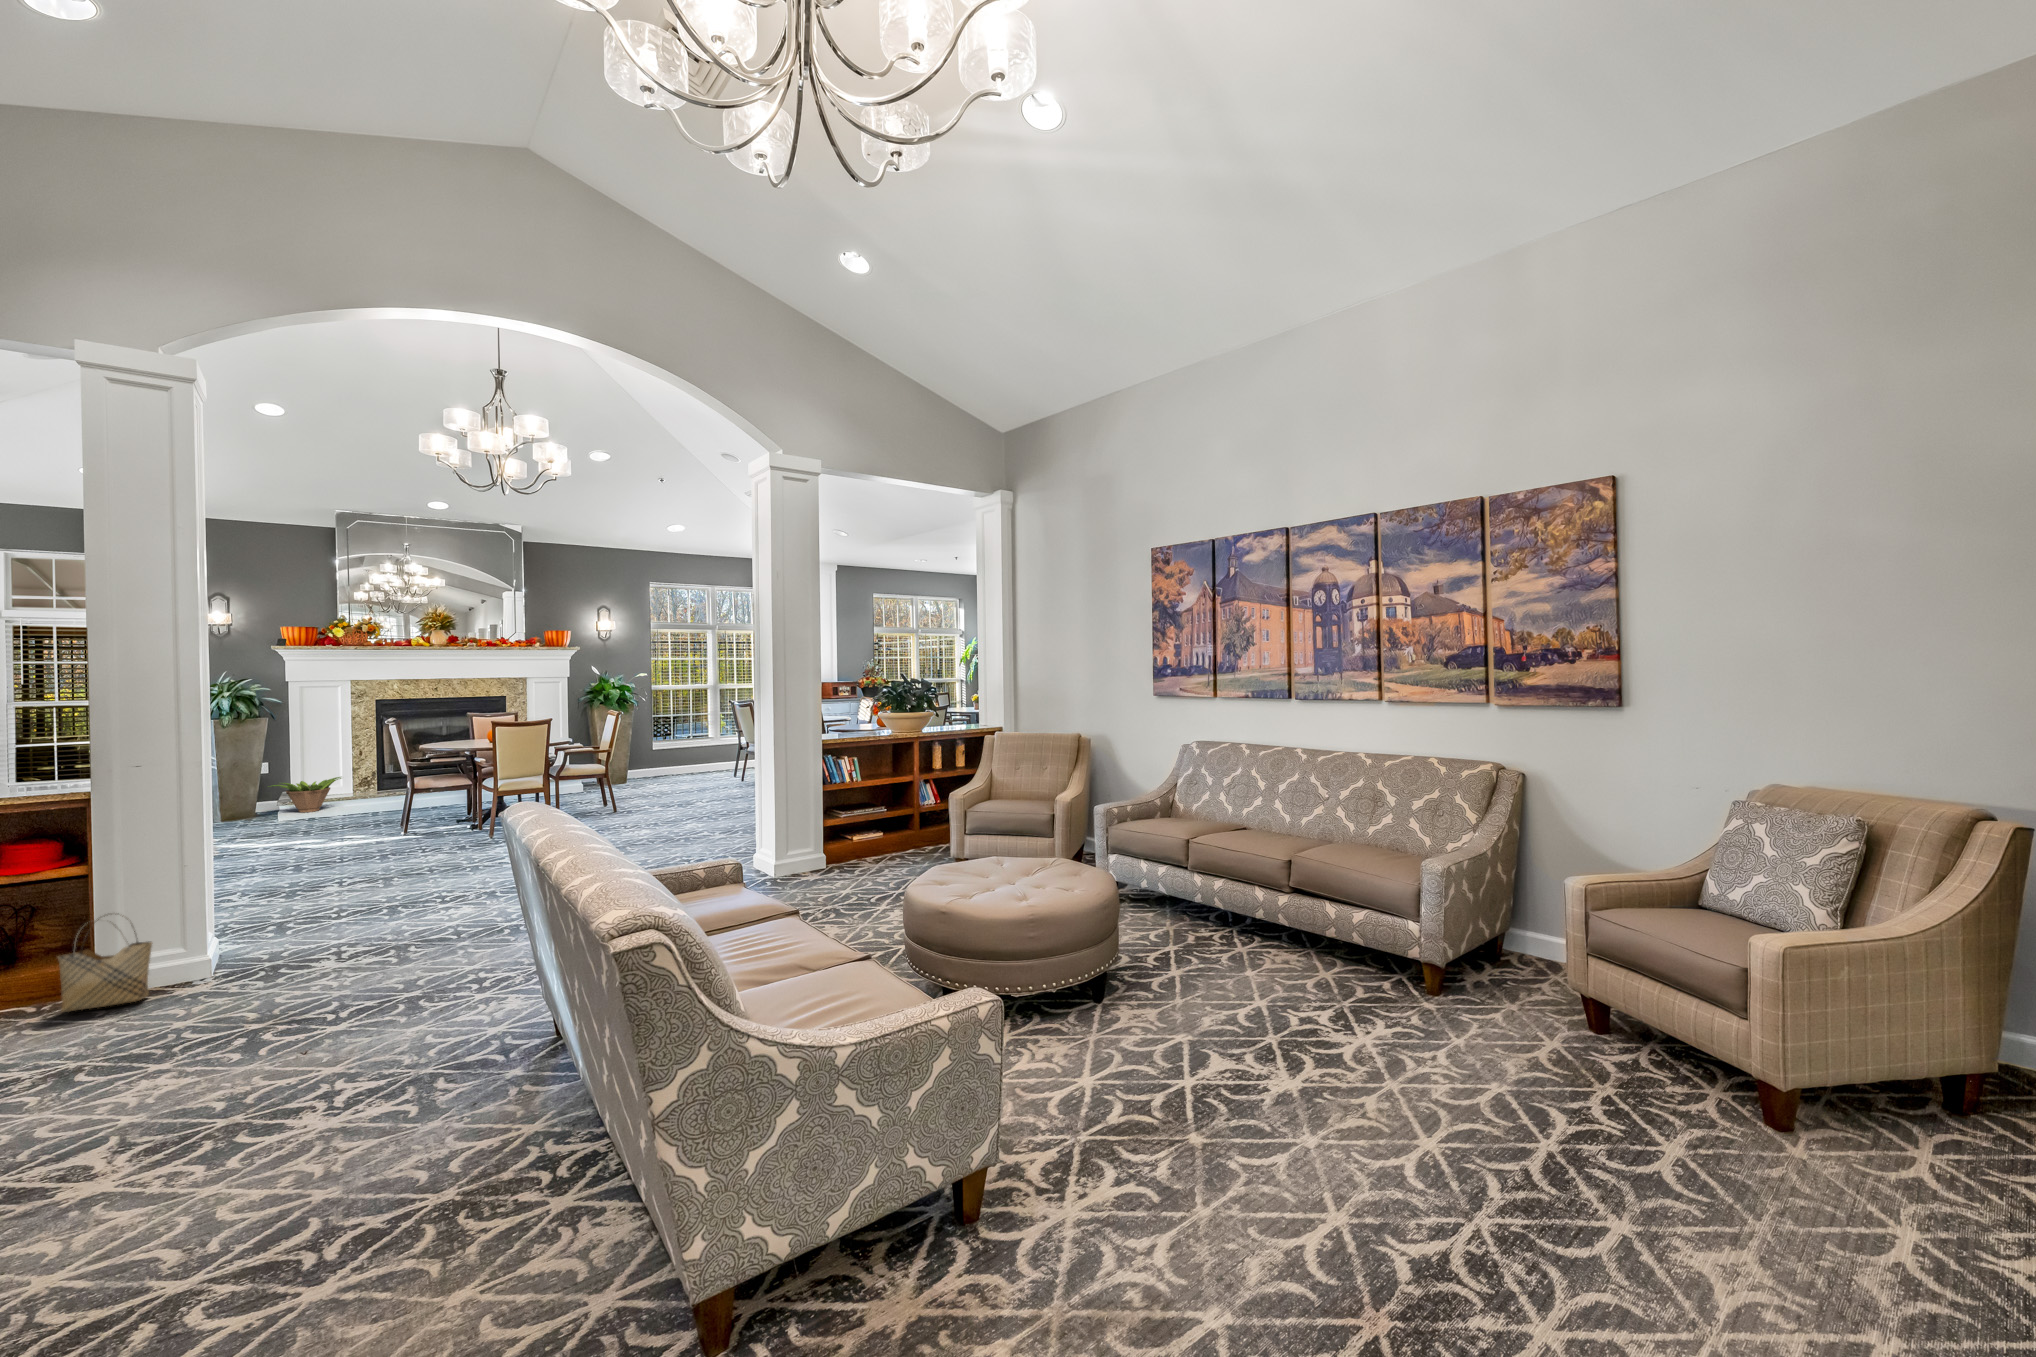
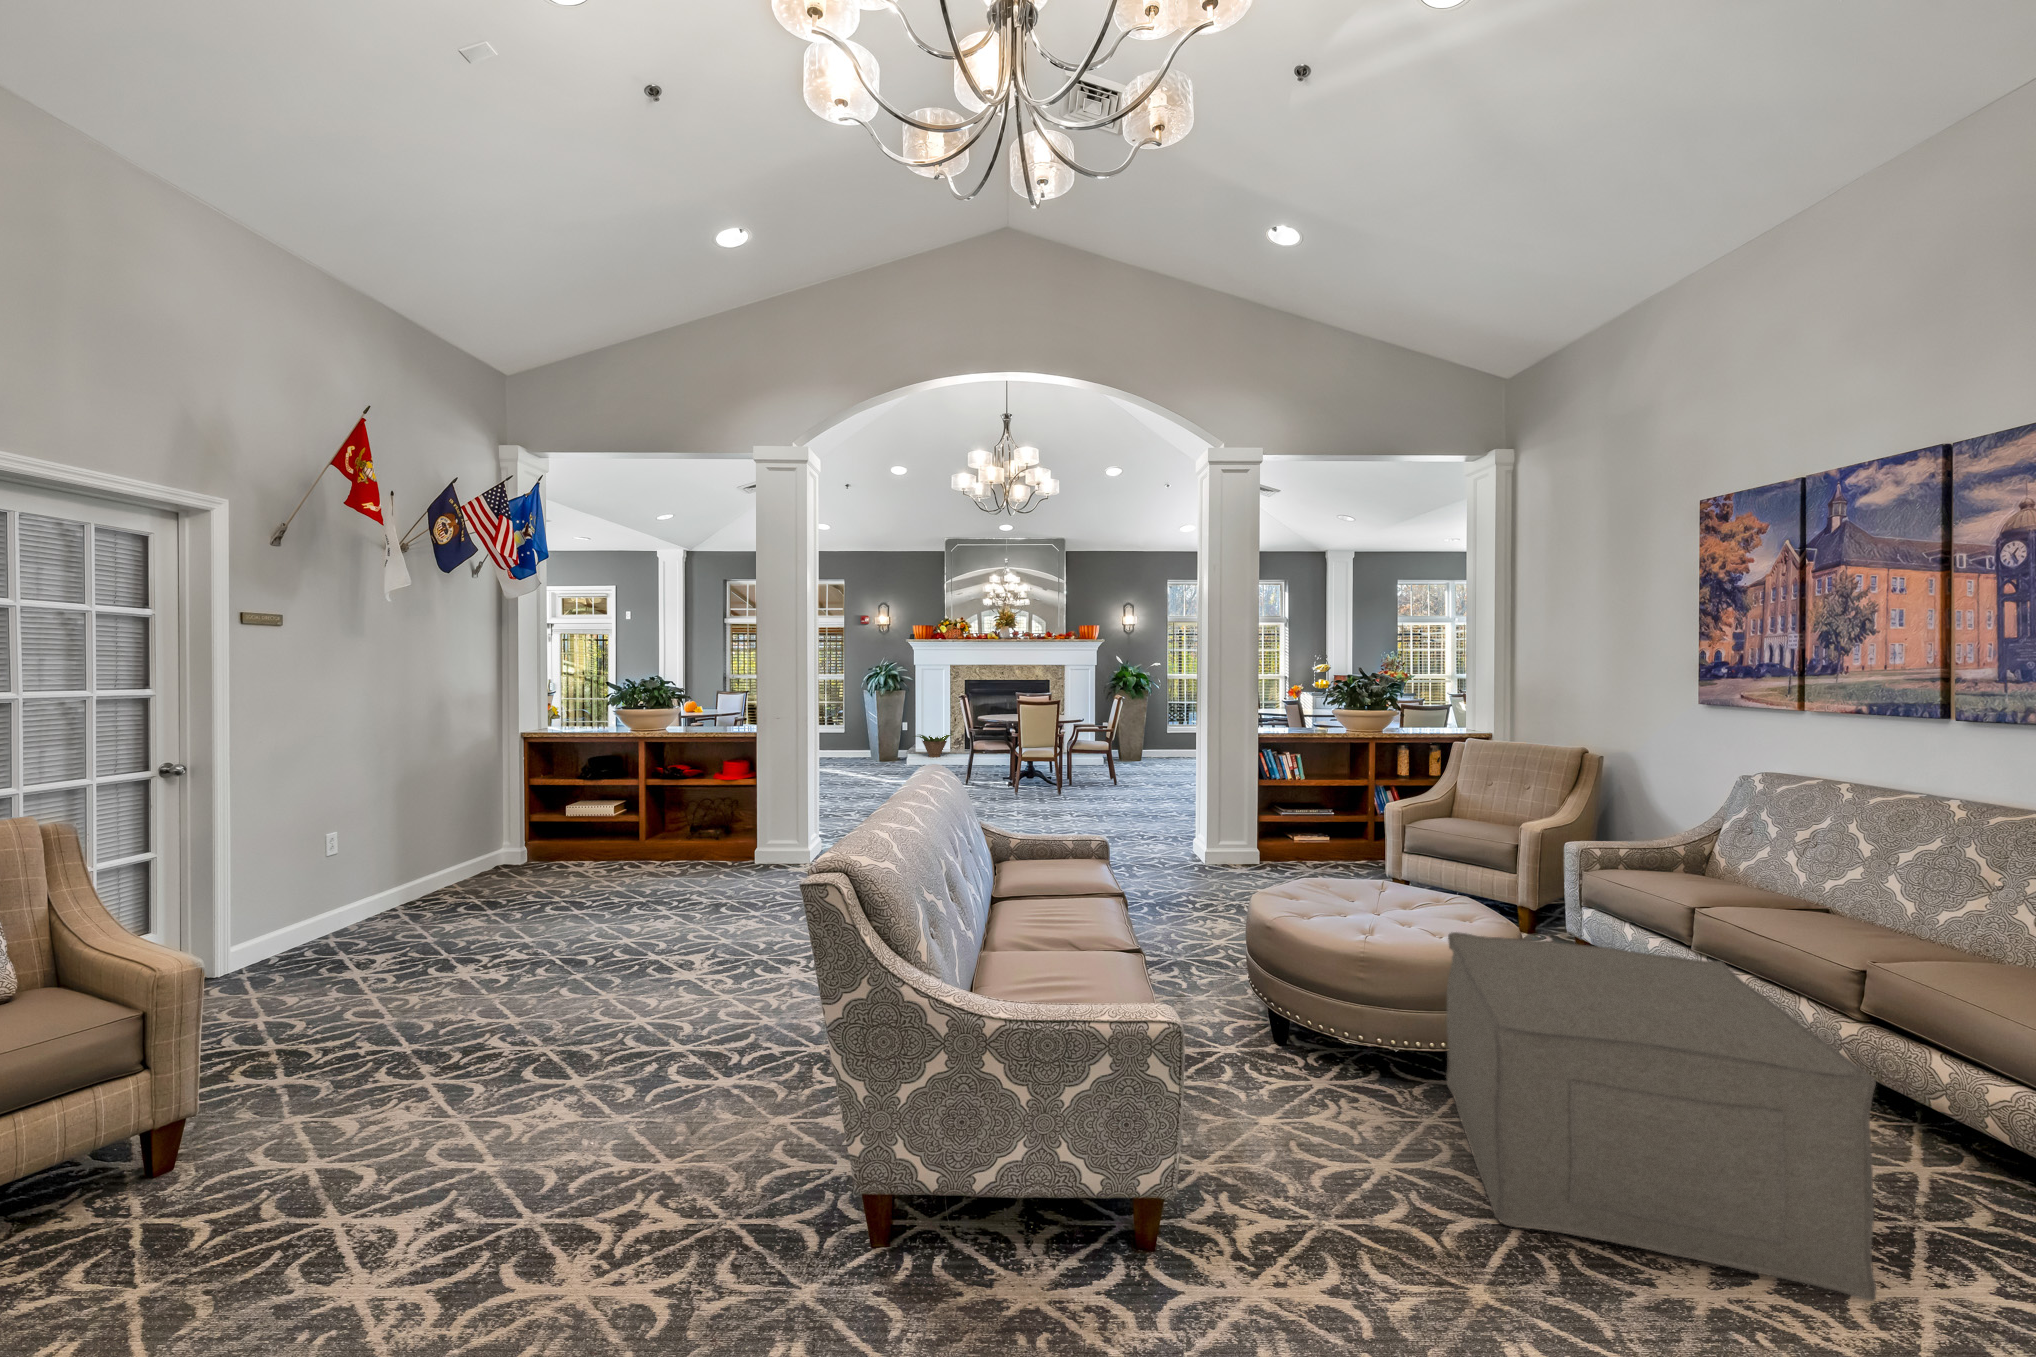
ottoman: none [1083,869,1356,1090] -> present [1446,932,1876,1301]
woven basket: present [58,919,152,1012] -> none [742,808,785,867]

